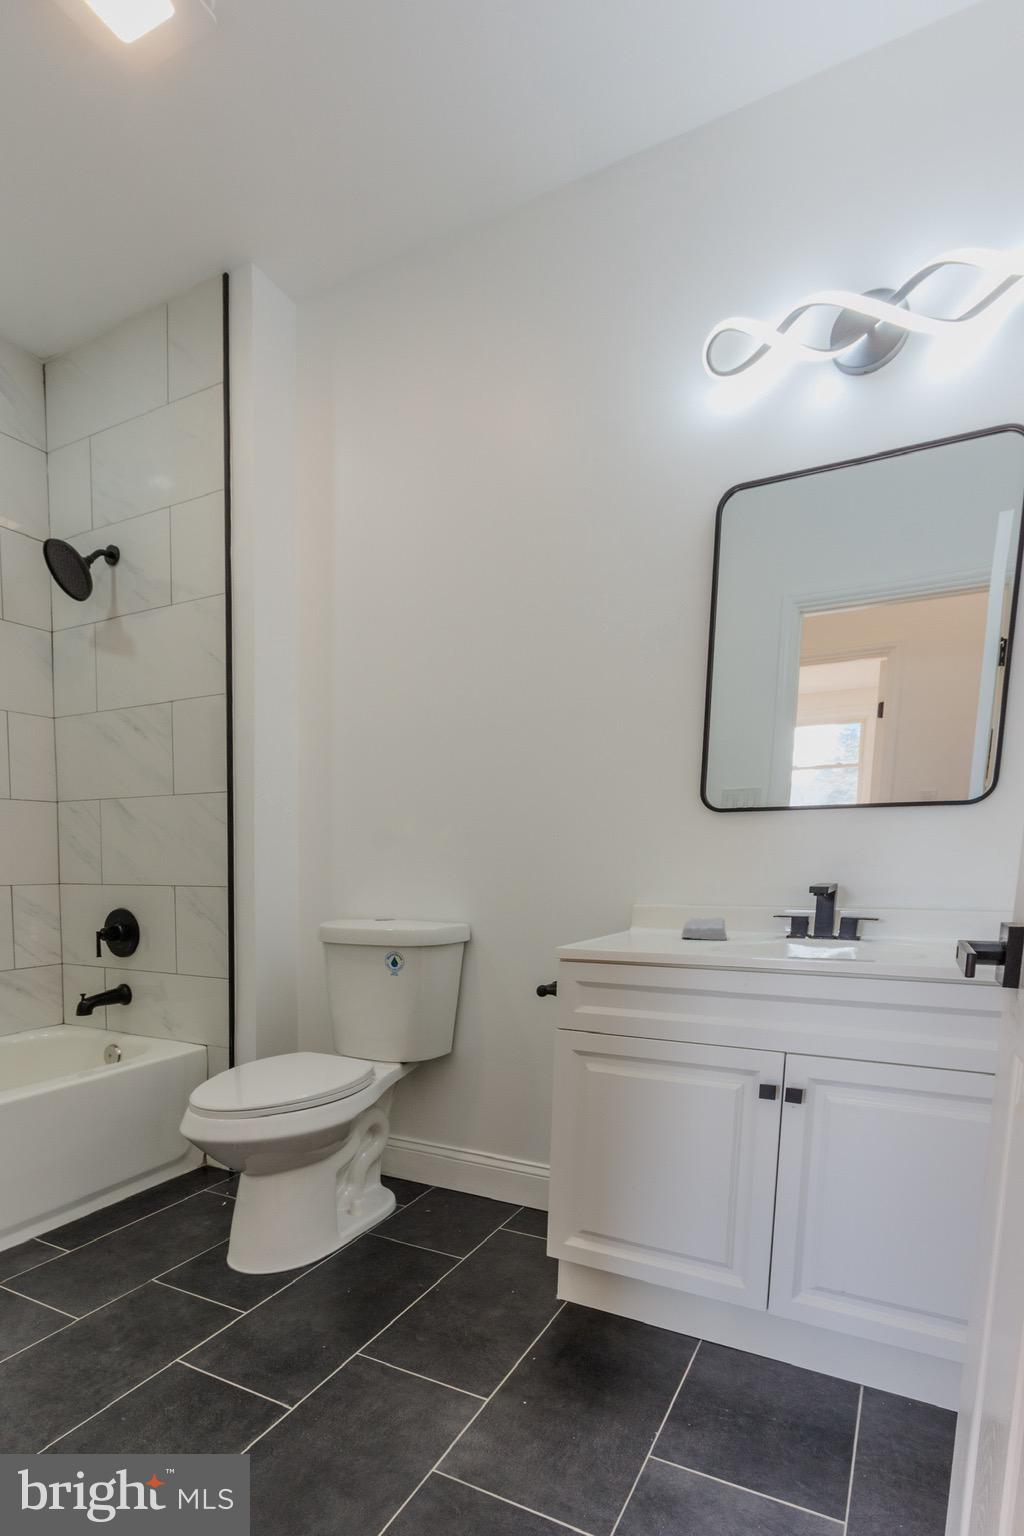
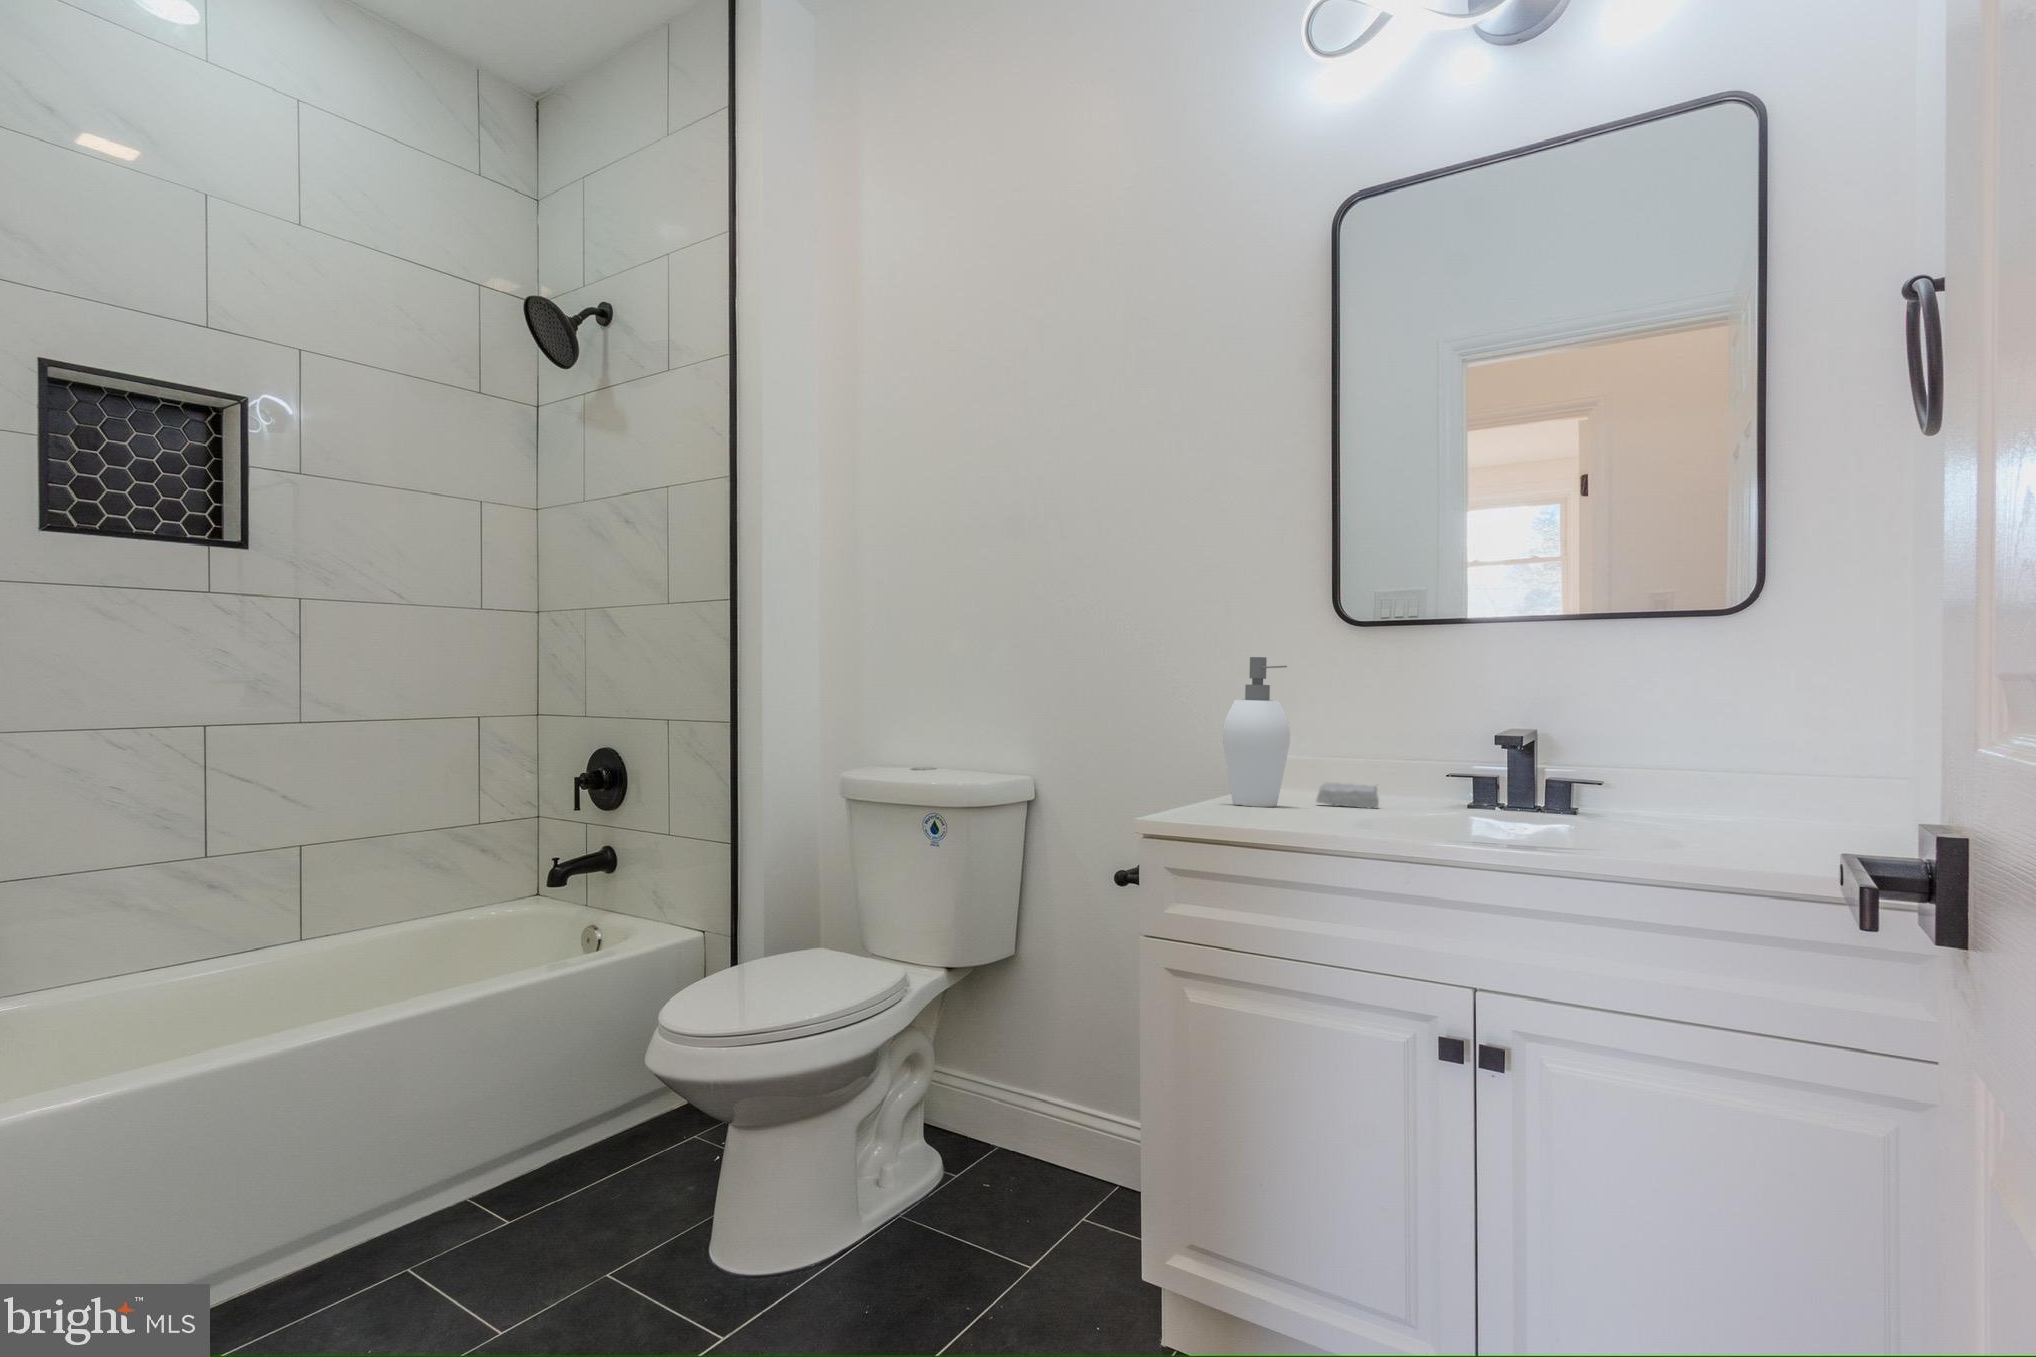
soap dispenser: none [615,838,663,950] -> present [1223,657,1290,807]

